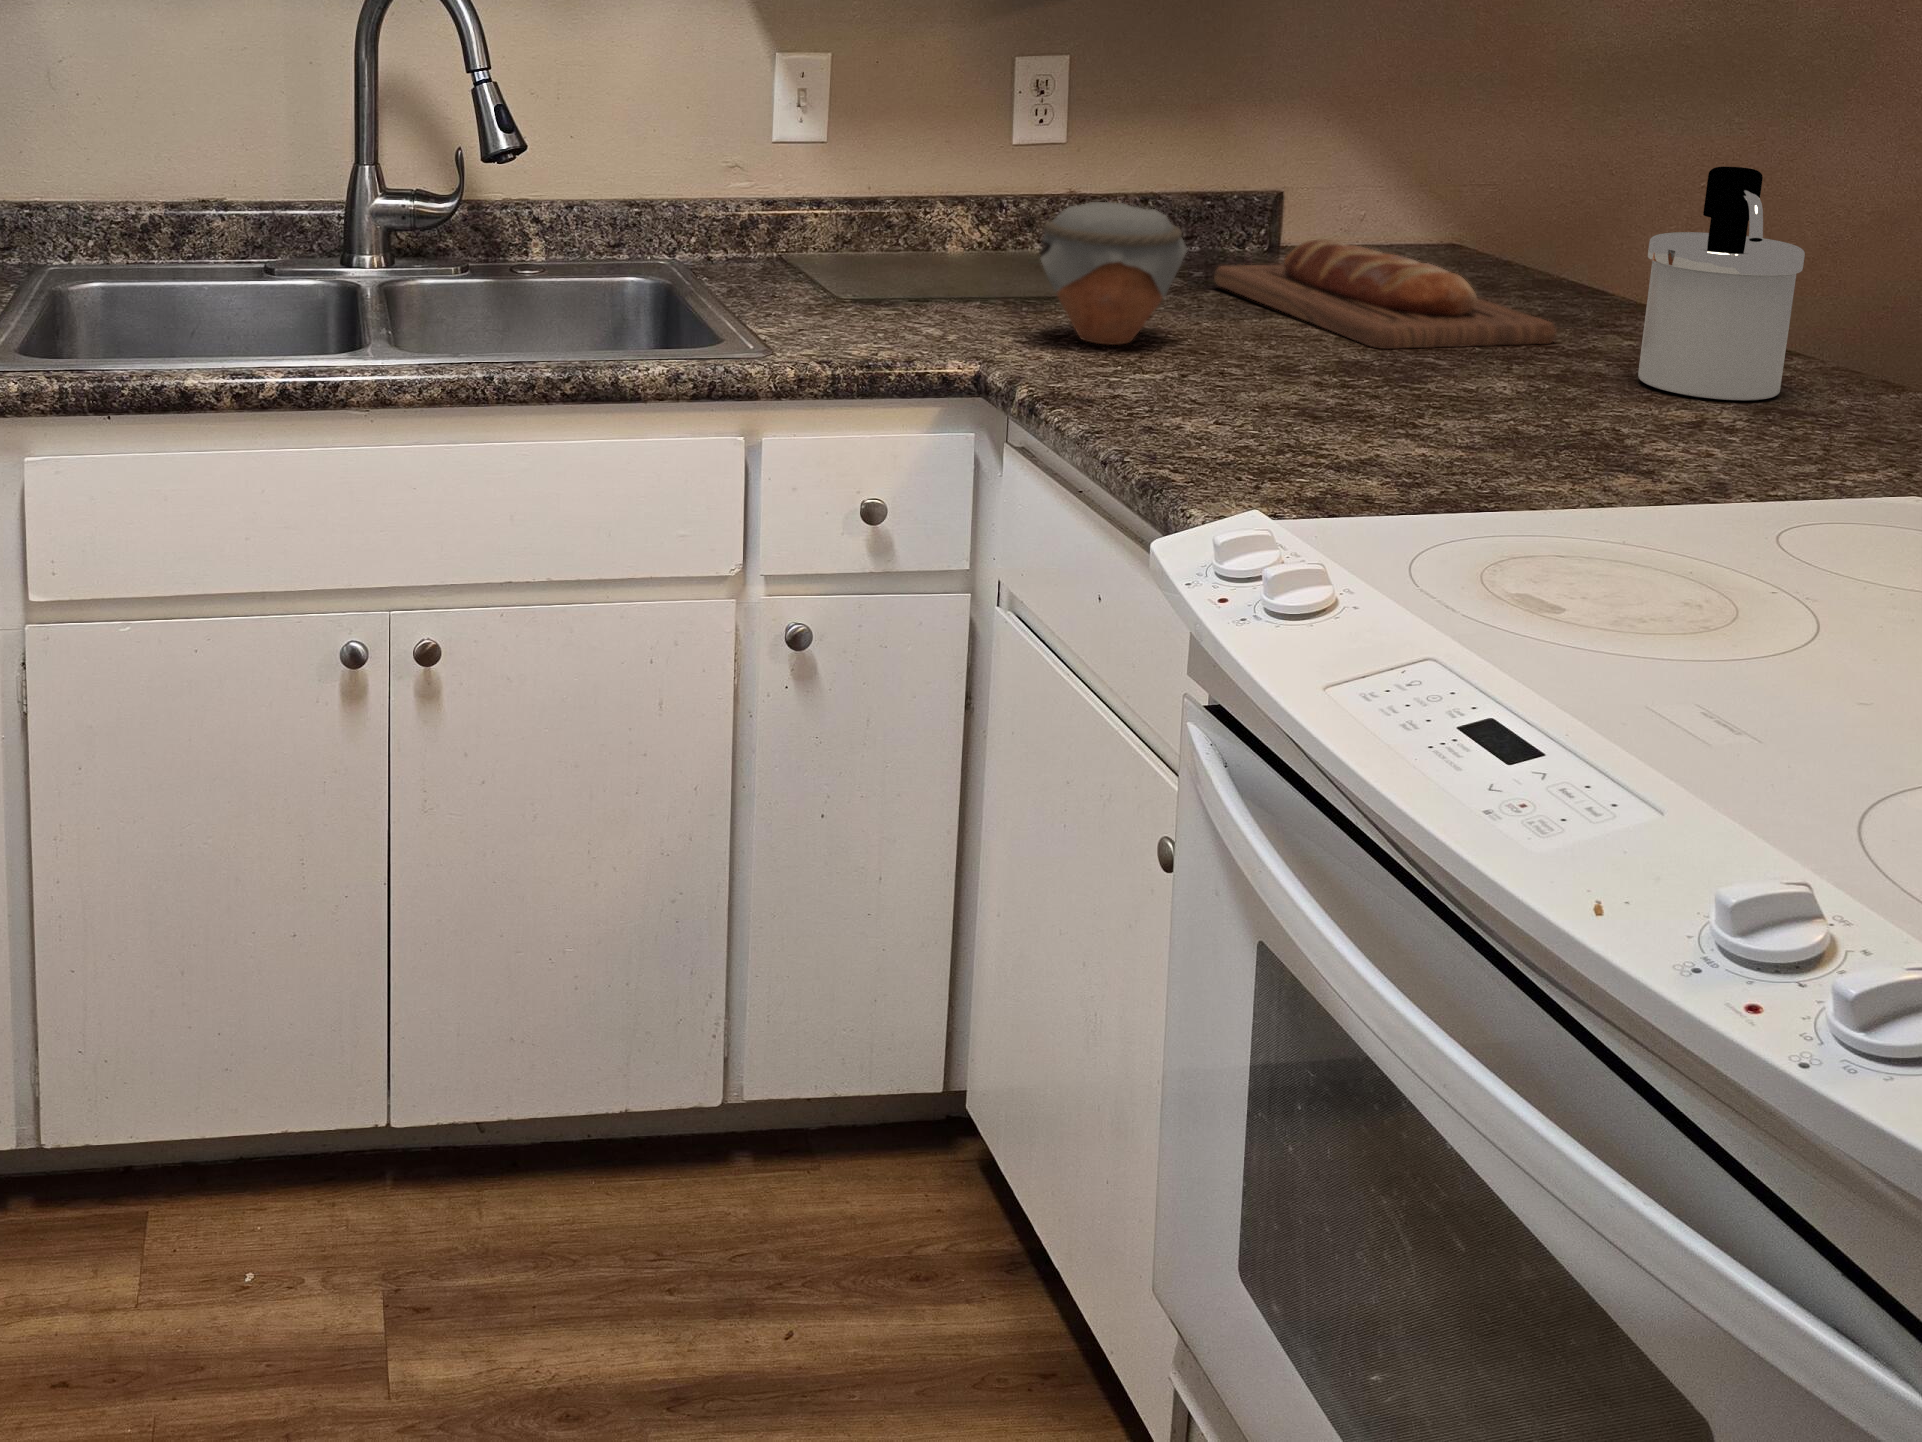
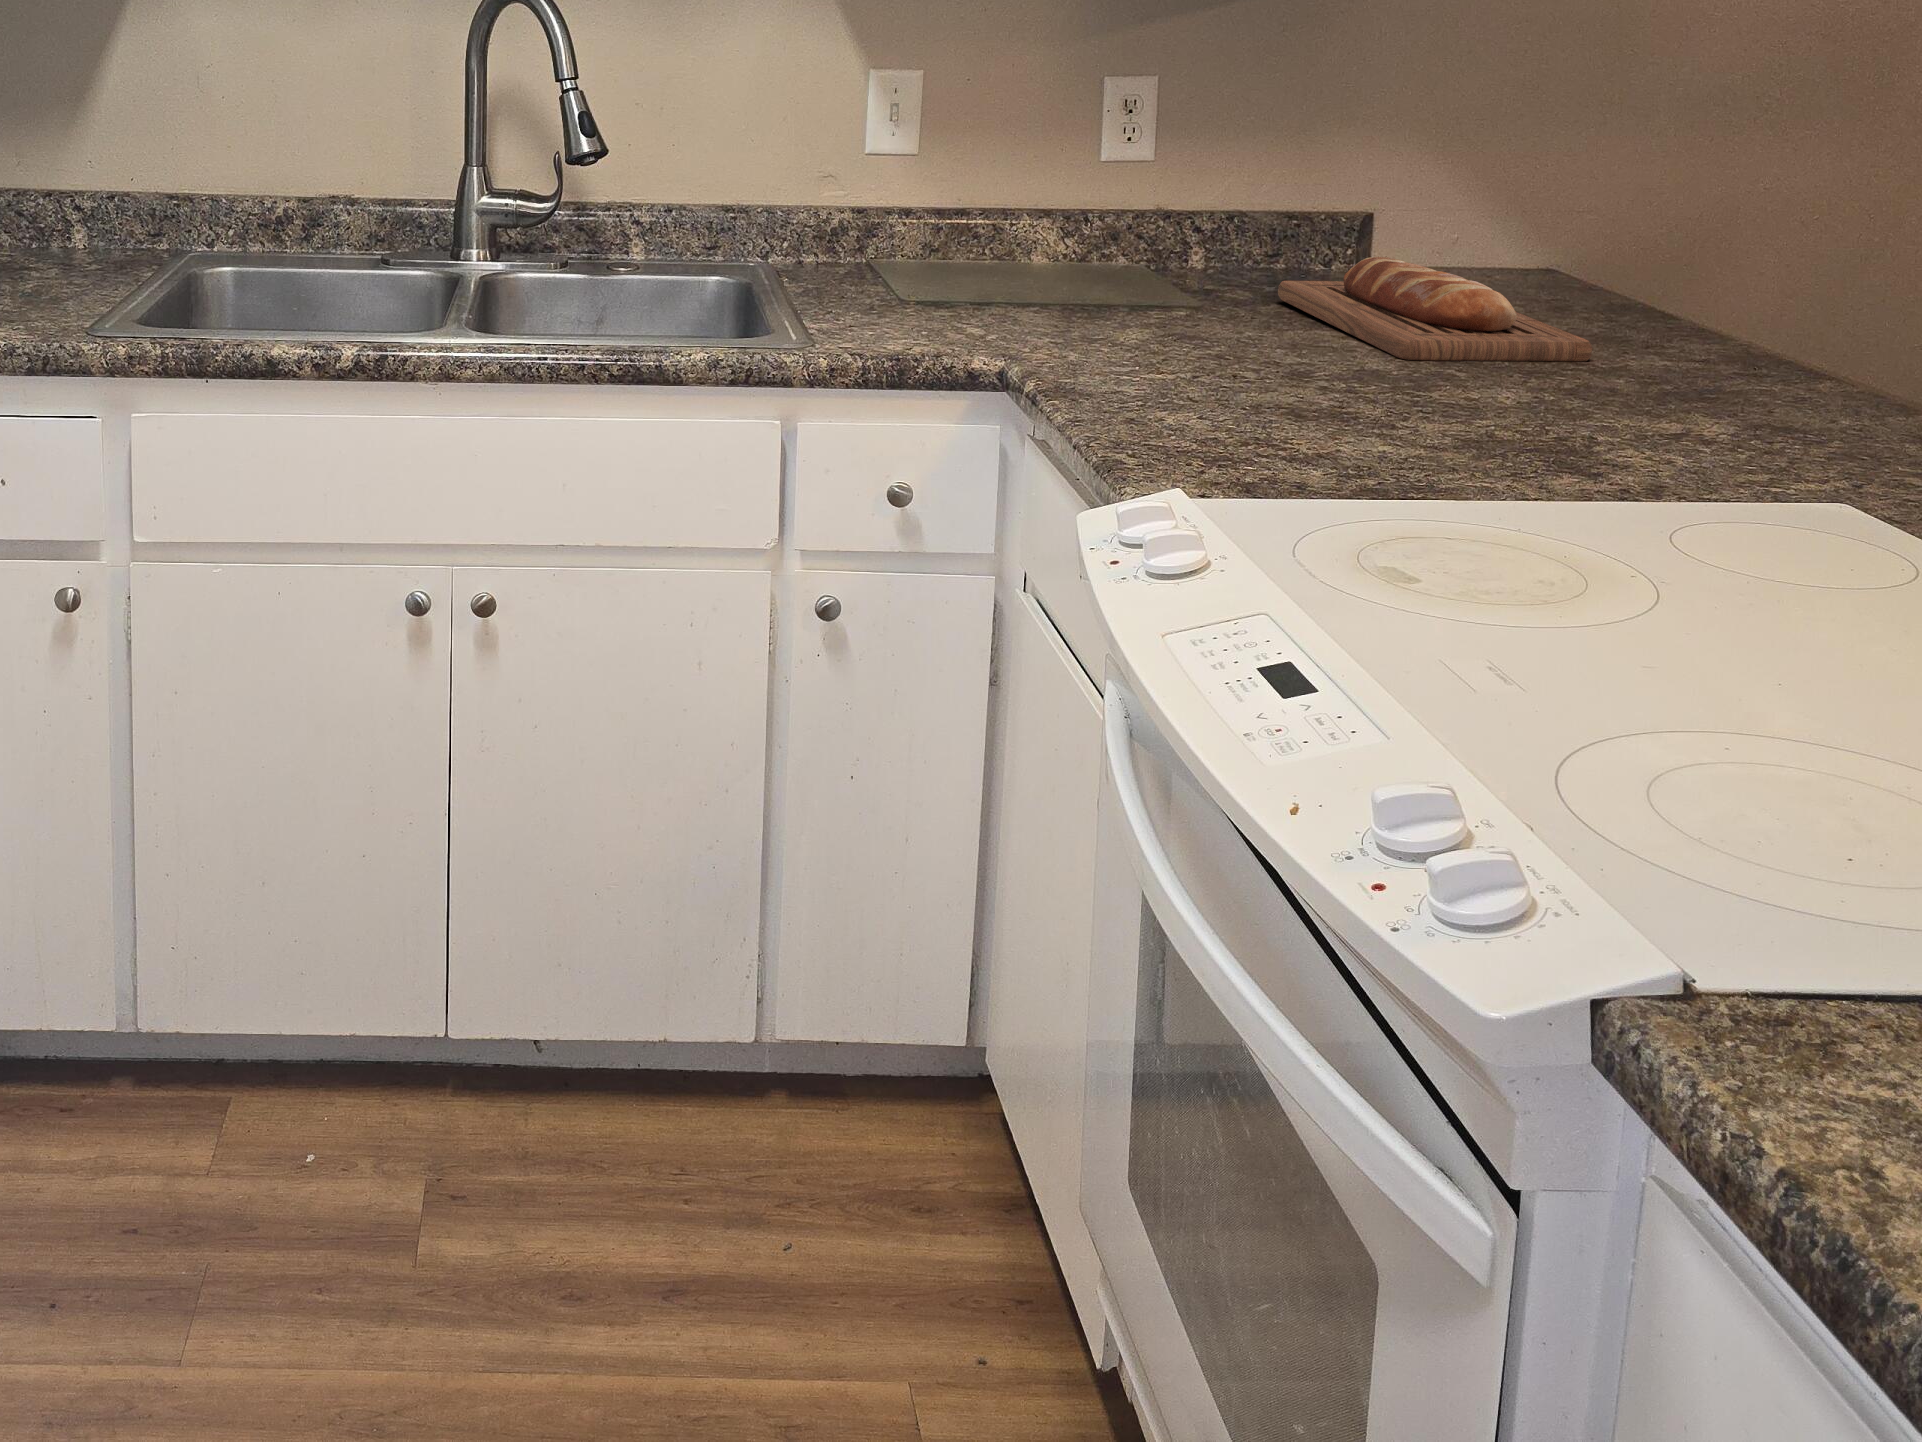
soap dispenser: present [1638,166,1805,400] -> none [1649,188,1813,417]
jar: present [1039,202,1188,345] -> none [1071,212,1219,348]

